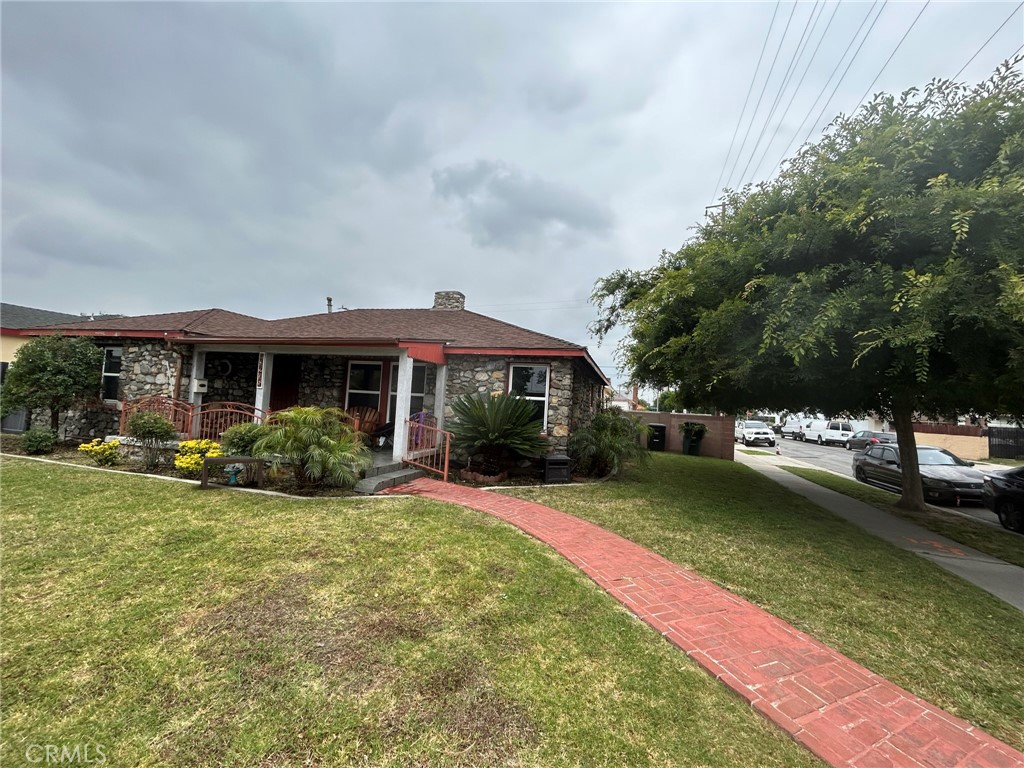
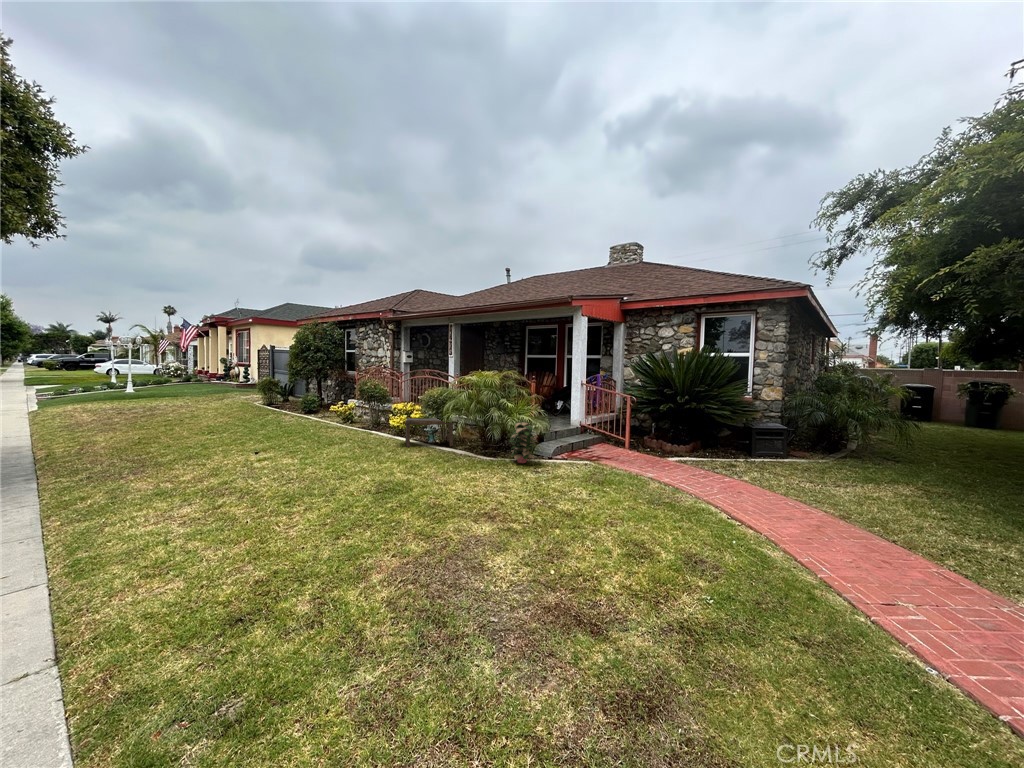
decorative plant: none [329,459,360,500] -> present [509,422,536,463]

